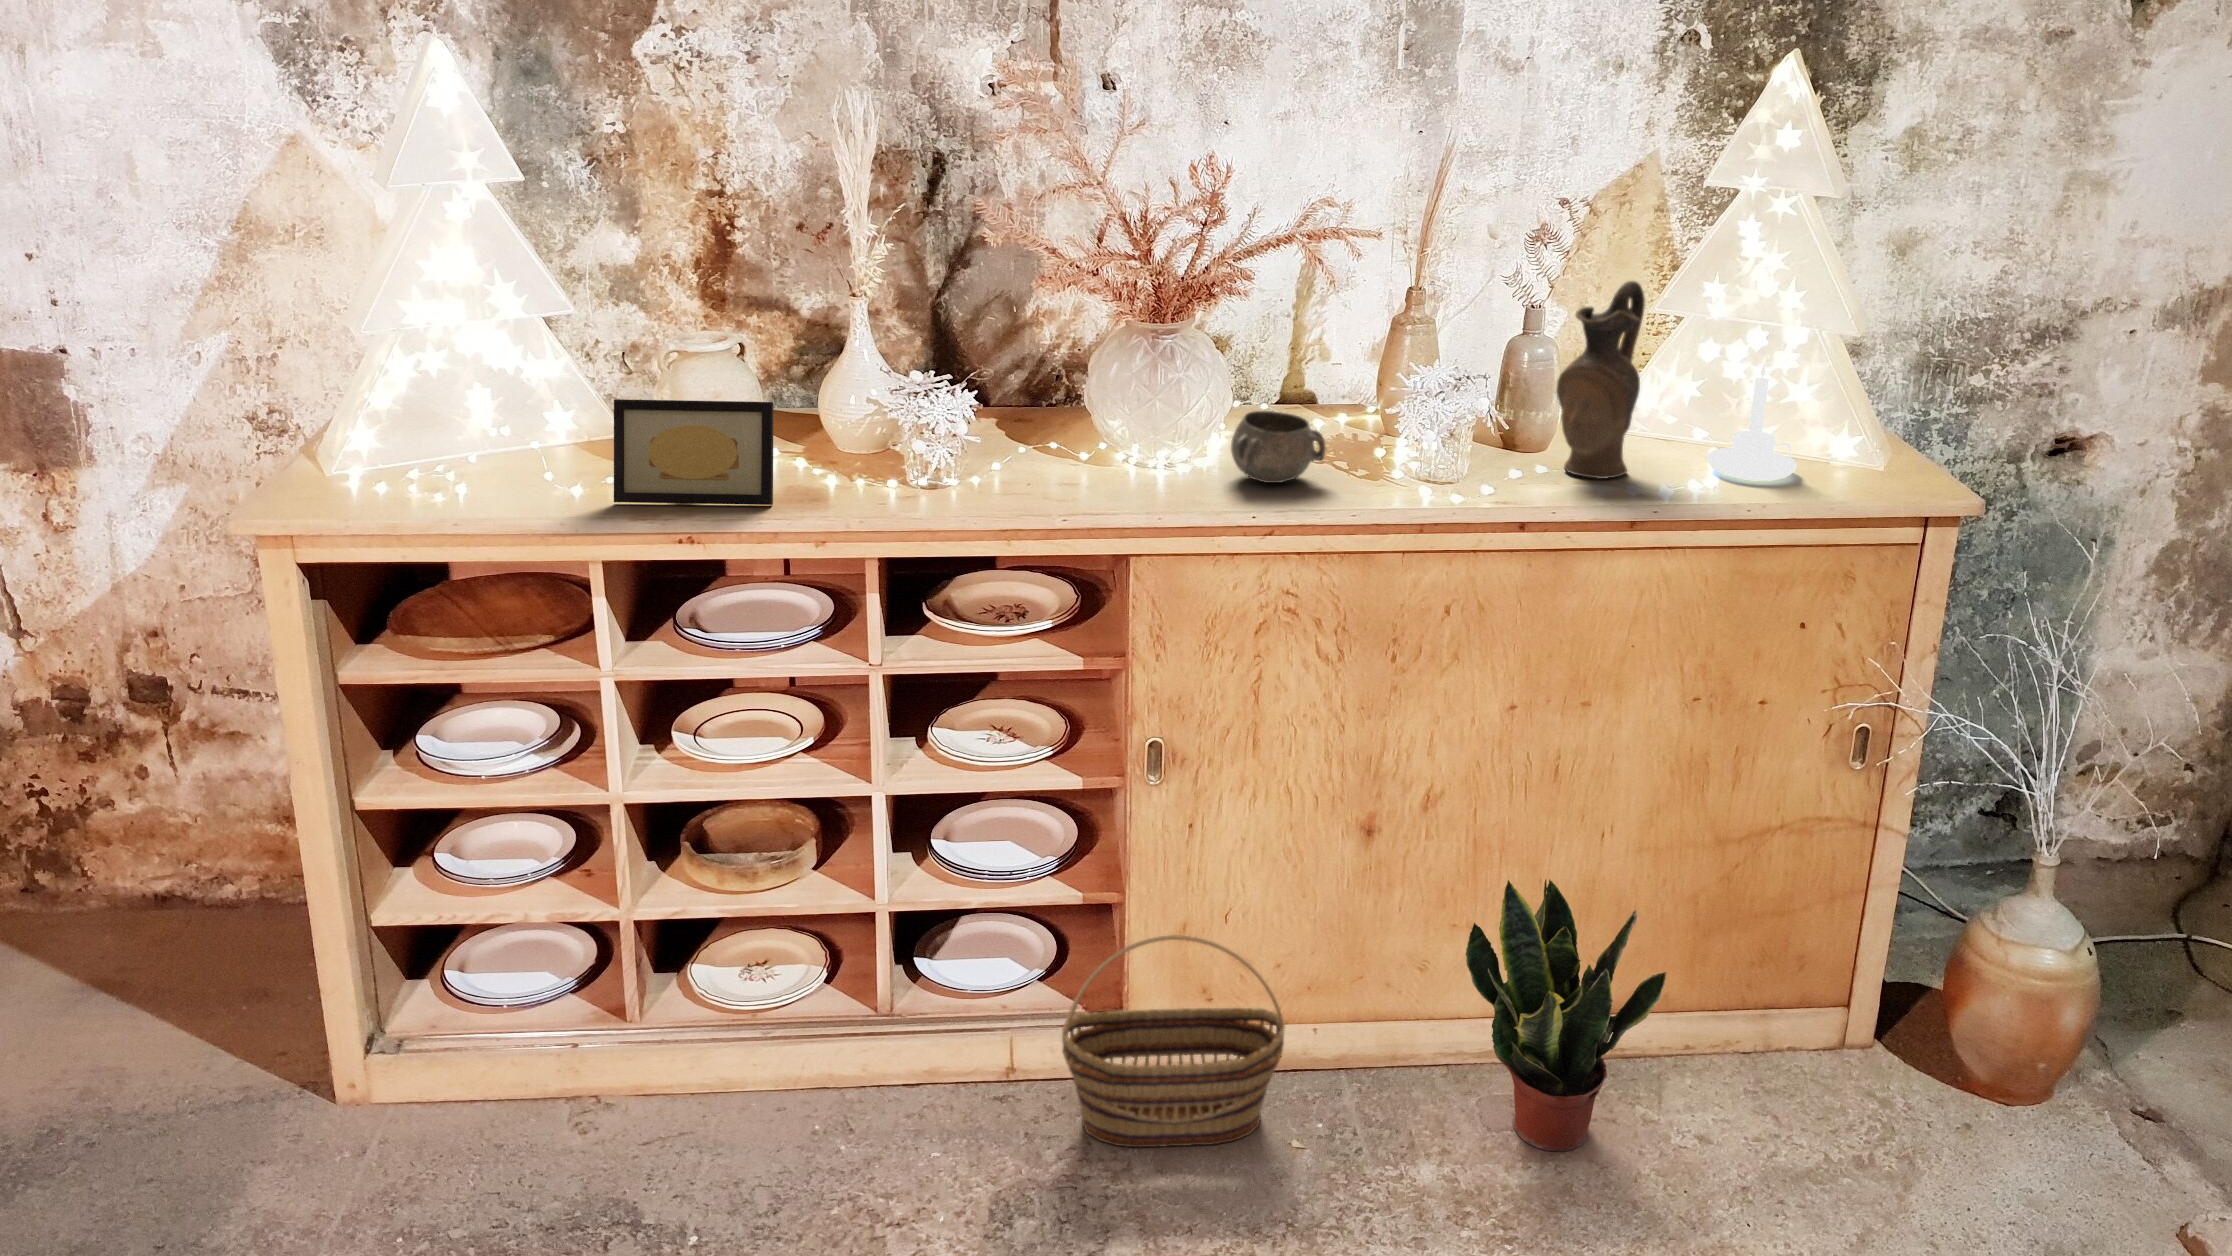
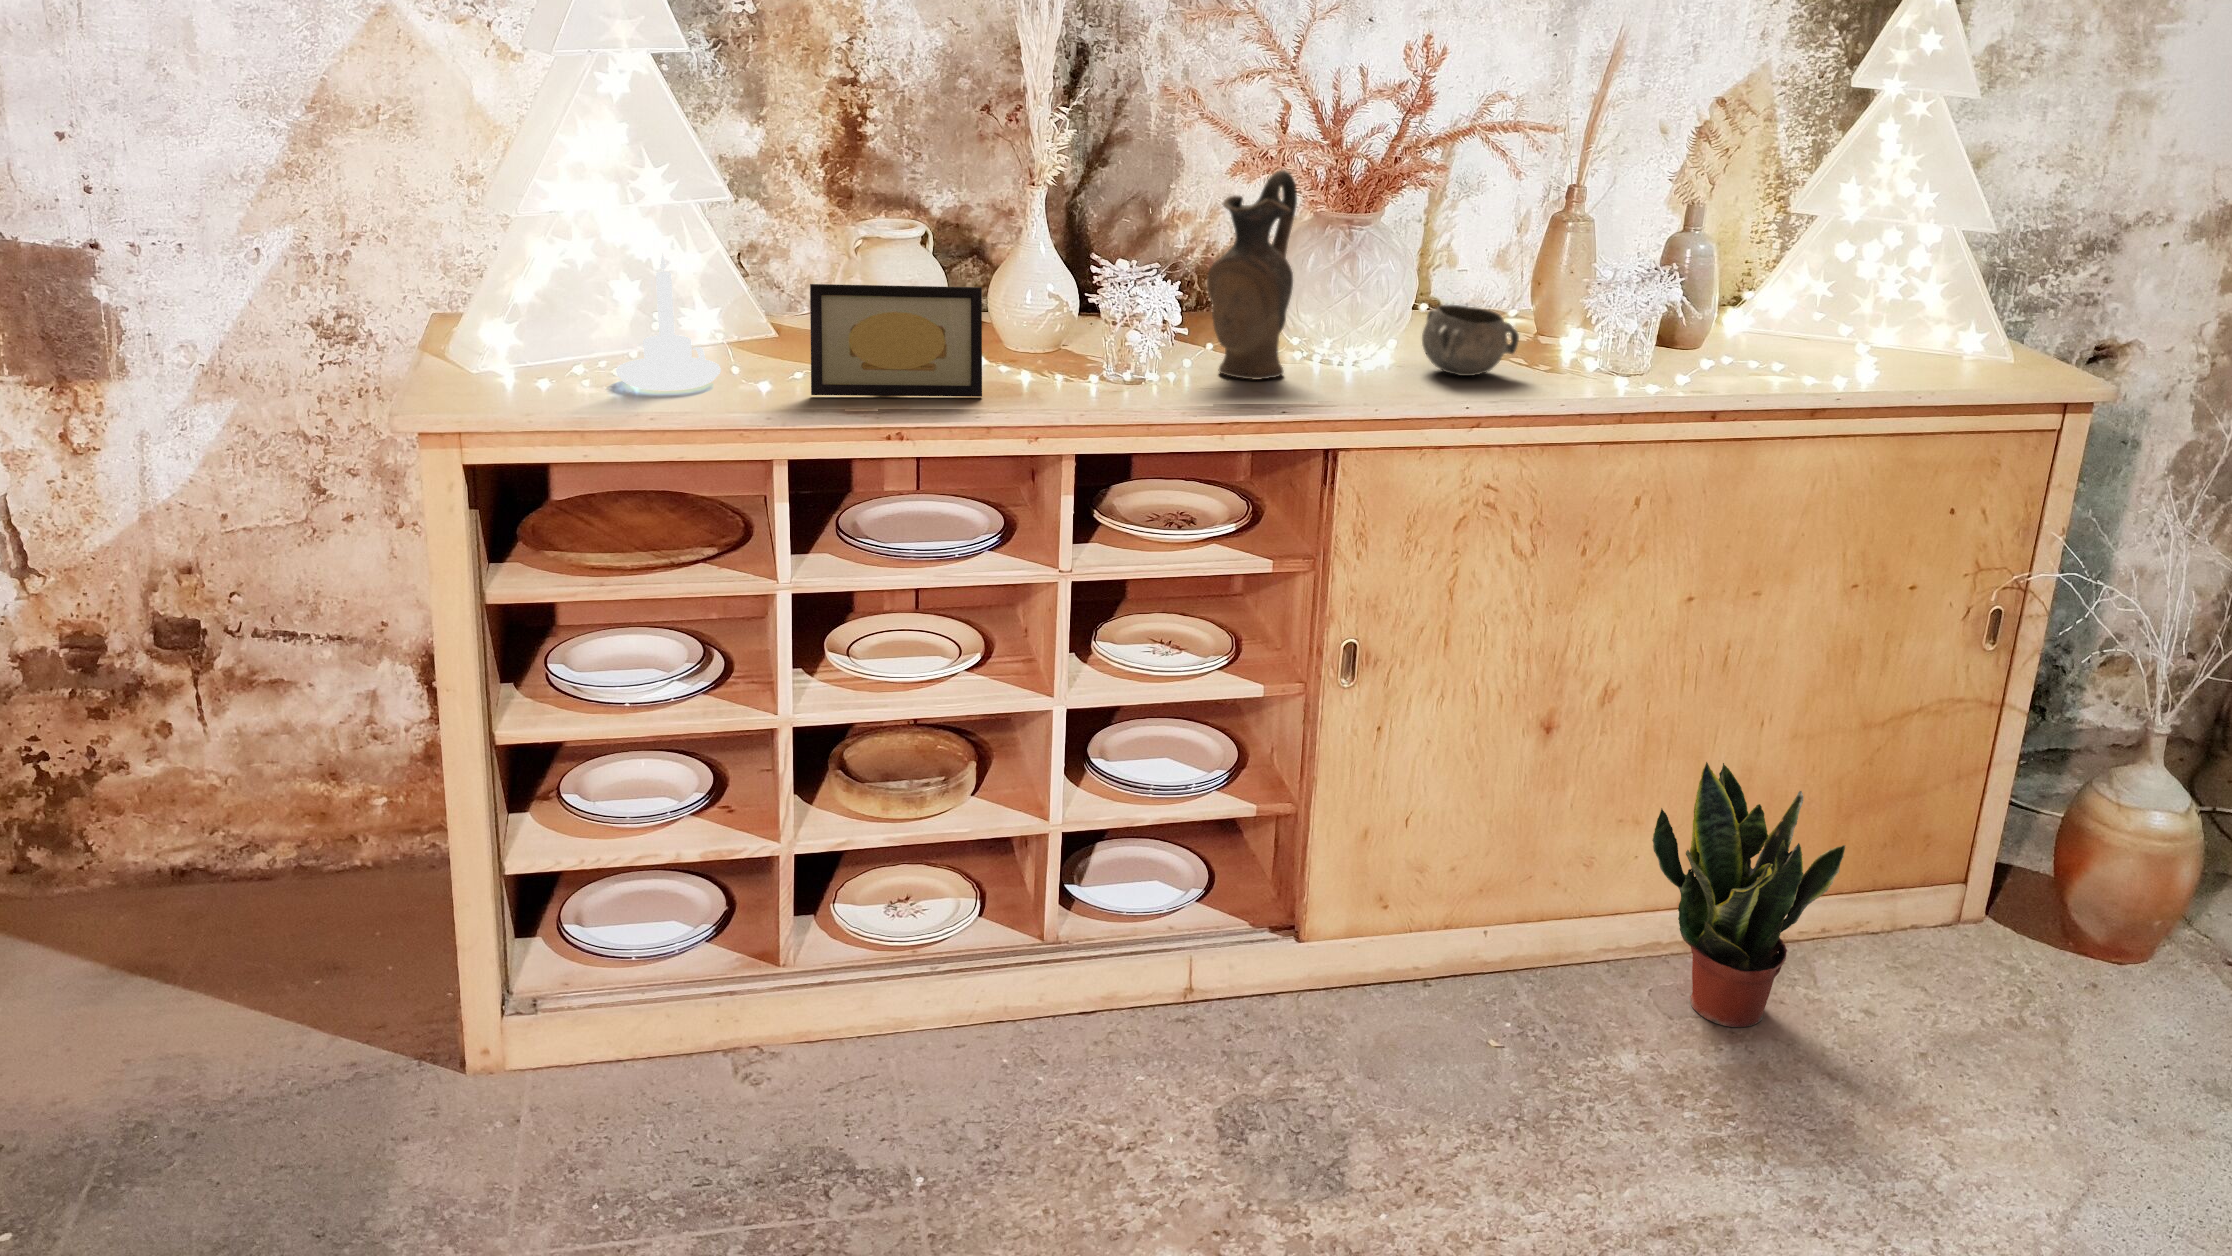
ceramic pitcher: present [1556,281,1645,479] -> present [1207,170,1297,379]
candle holder: present [1706,363,1797,481] -> present [616,254,721,390]
basket: present [1062,935,1285,1147] -> none [1266,834,1485,1053]

